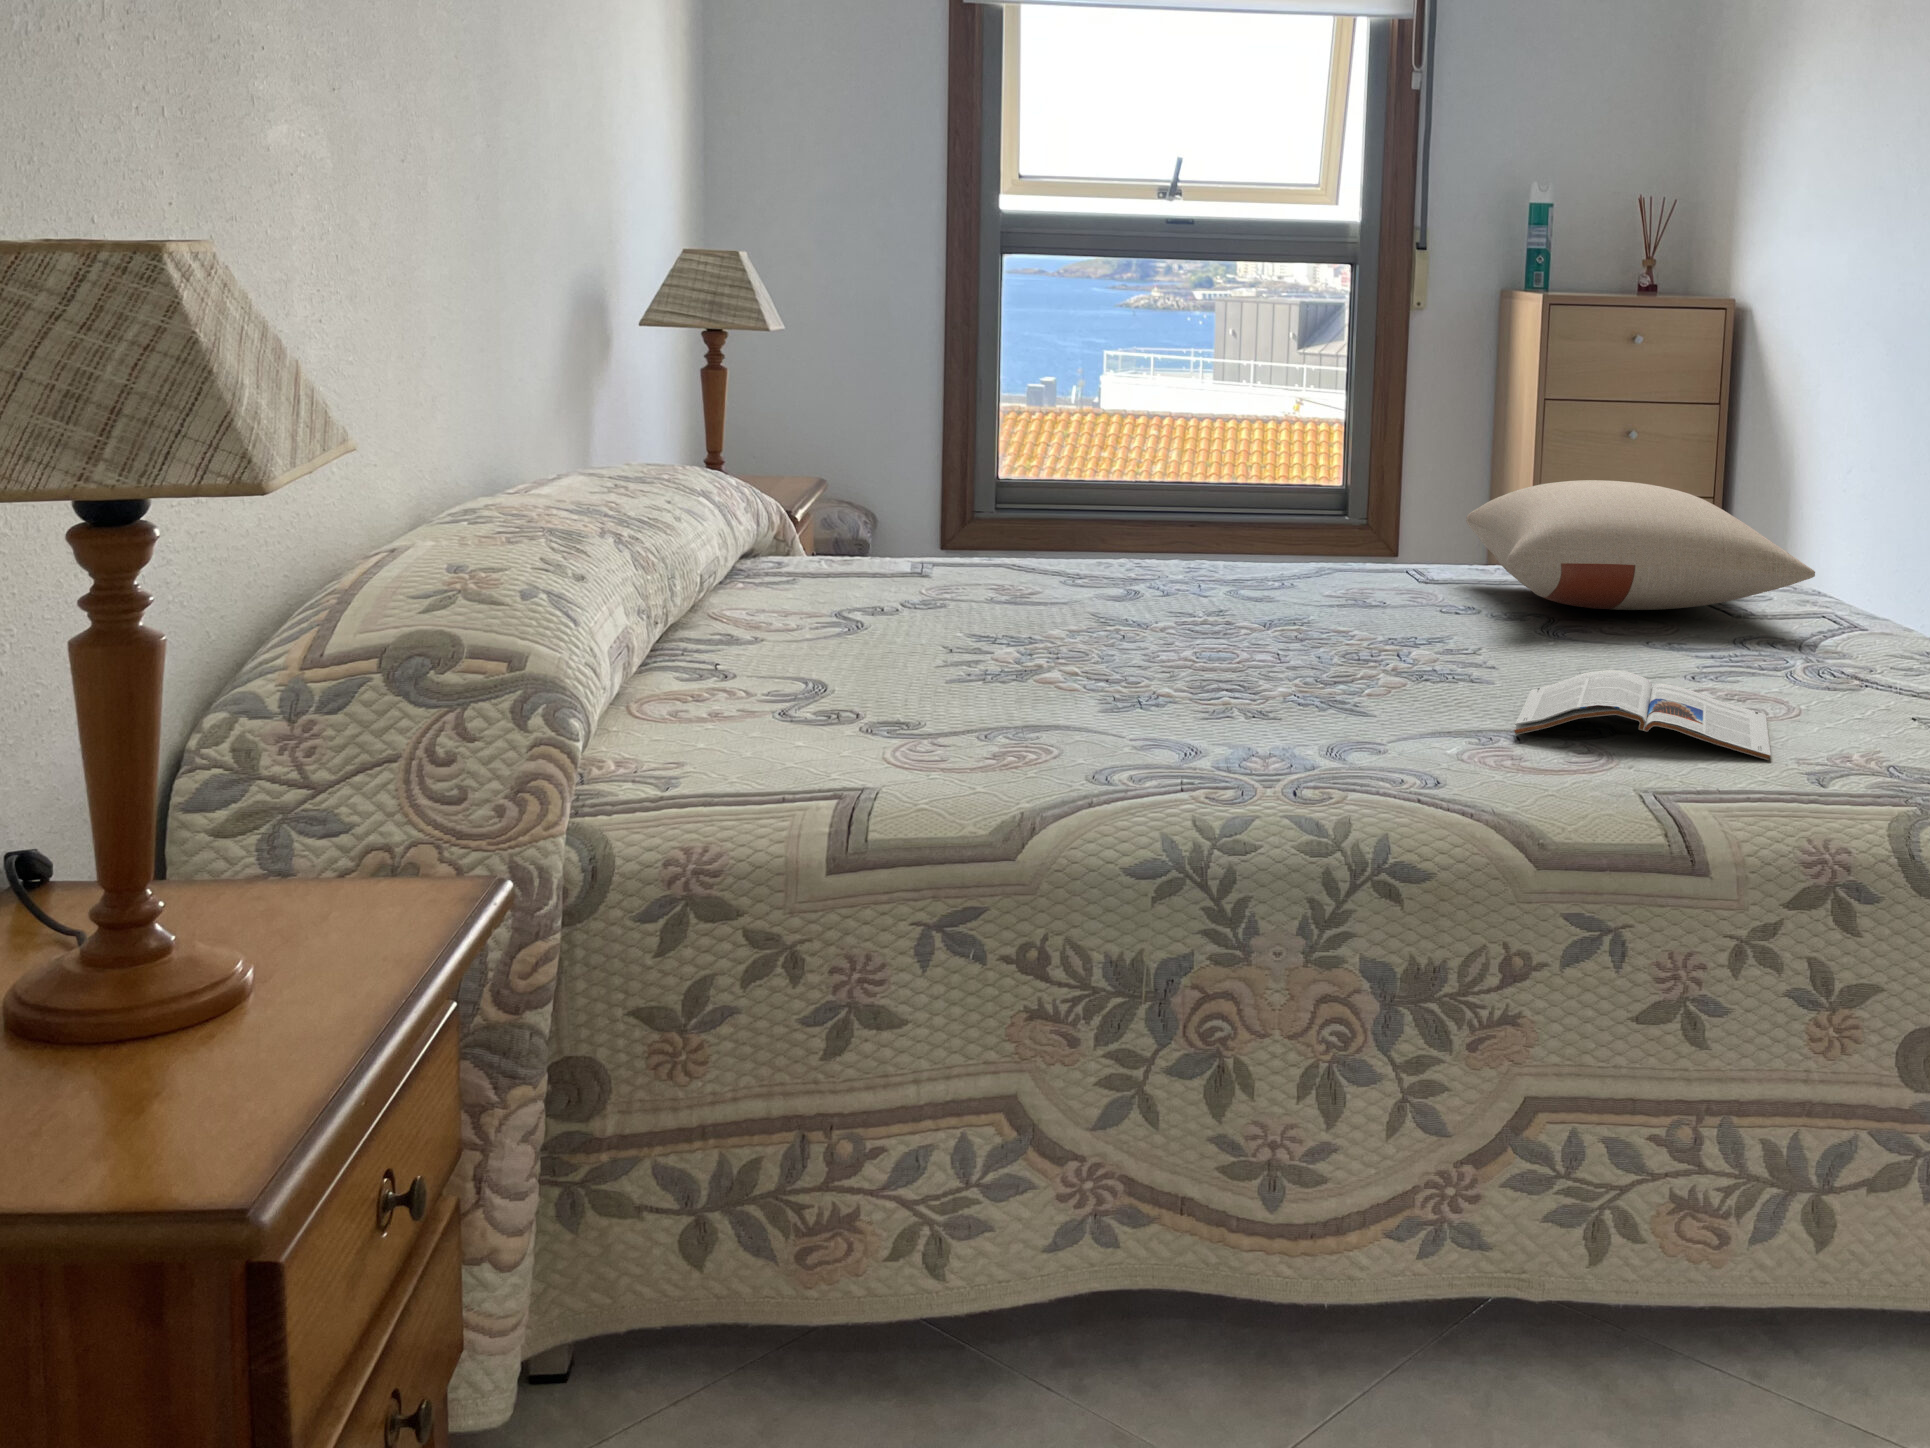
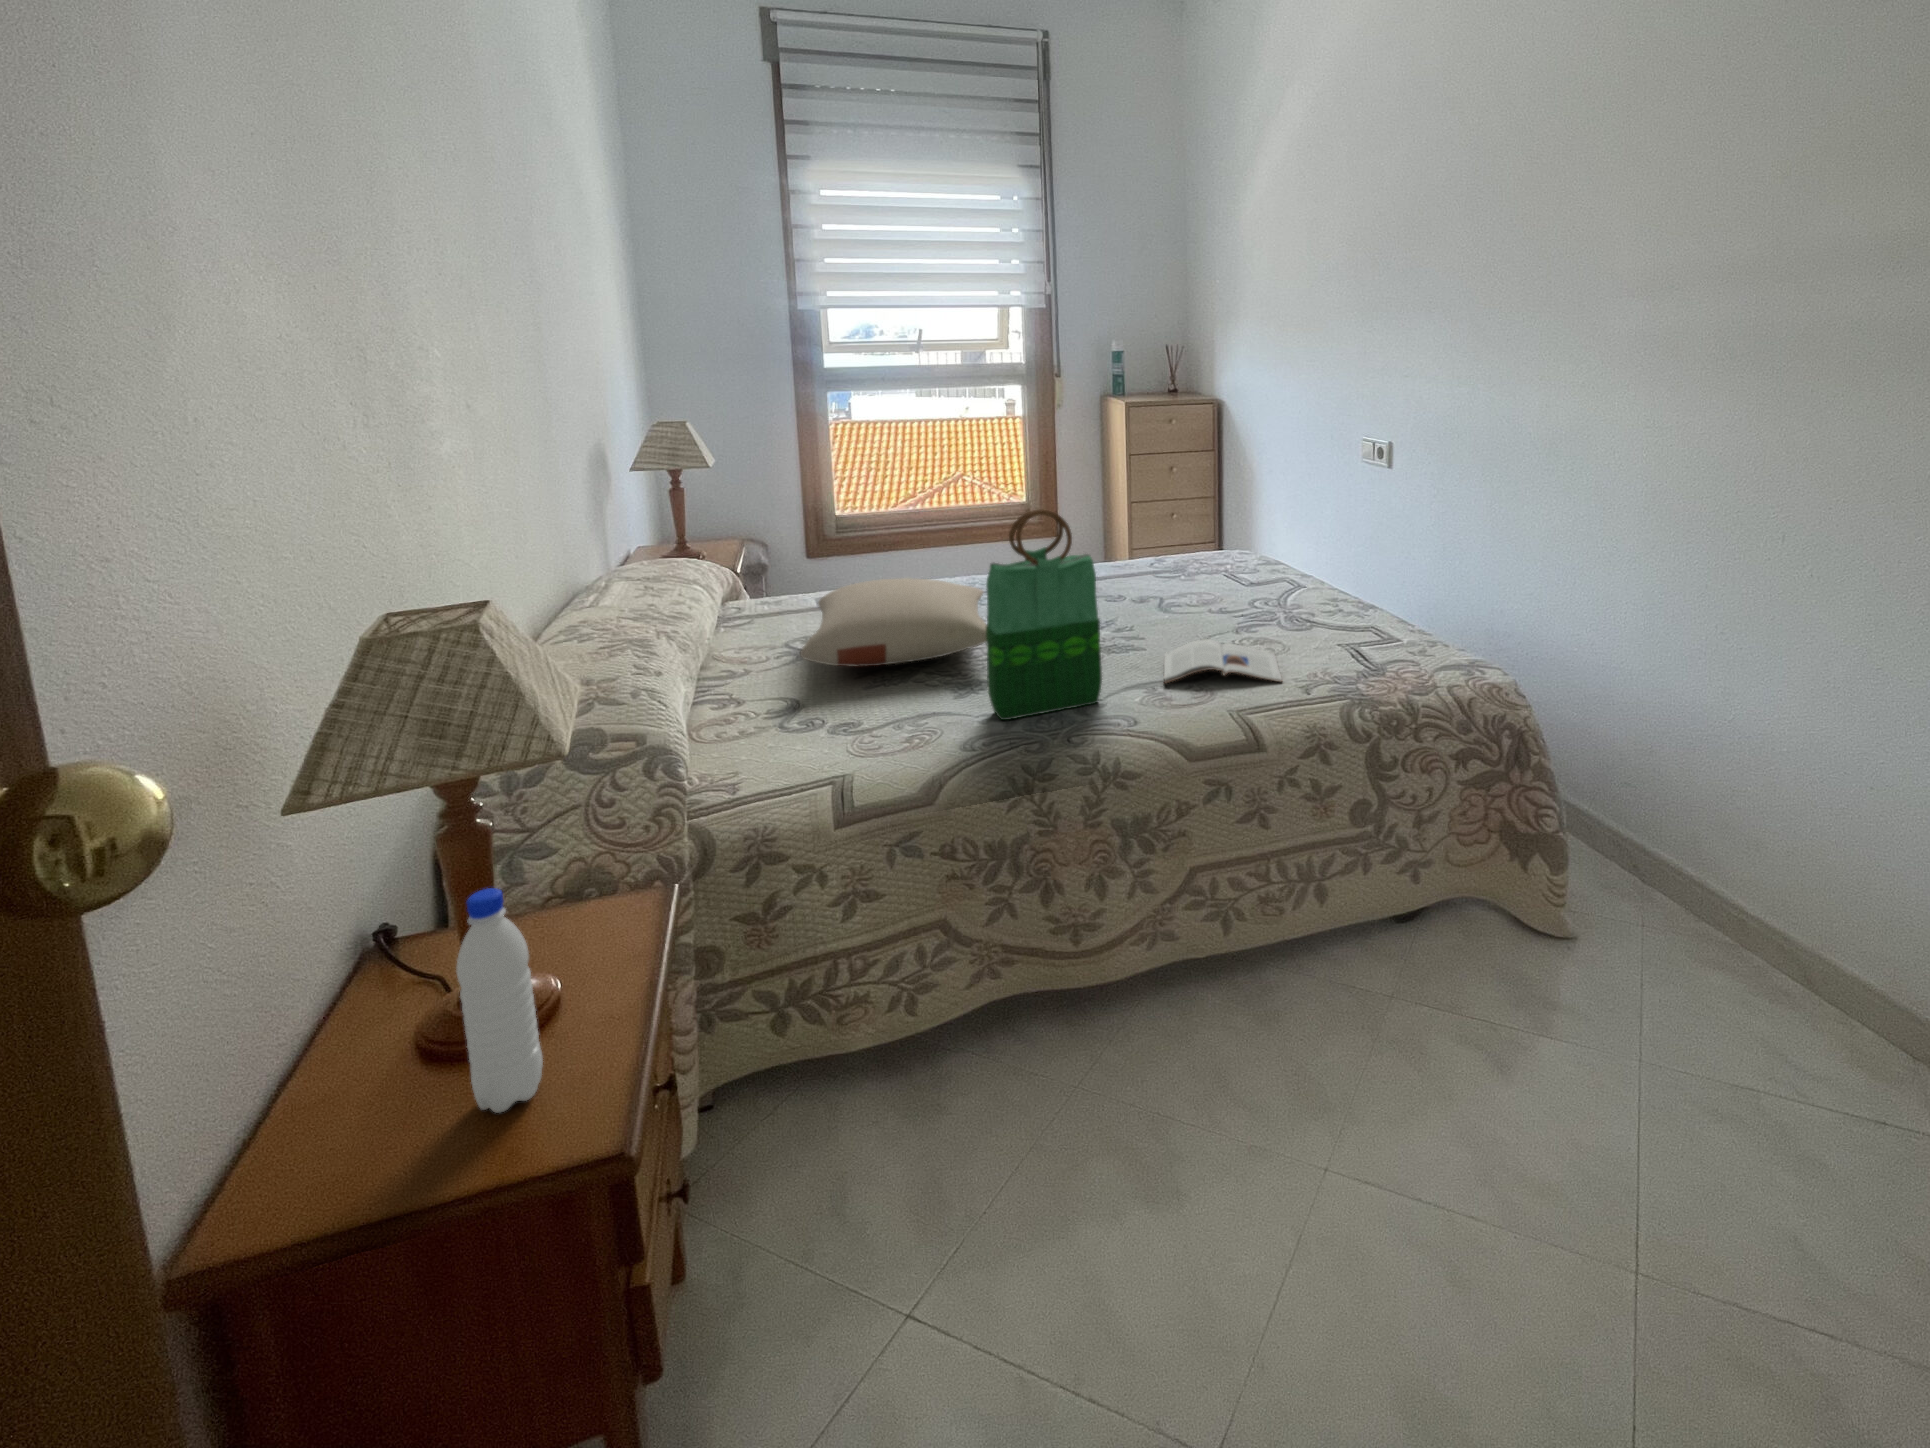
tote bag: none [1157,340,1388,750] -> present [986,509,1102,720]
pillow: present [1466,480,1815,610] -> present [800,578,987,667]
water bottle: none [47,725,179,1144] -> present [456,888,543,1113]

